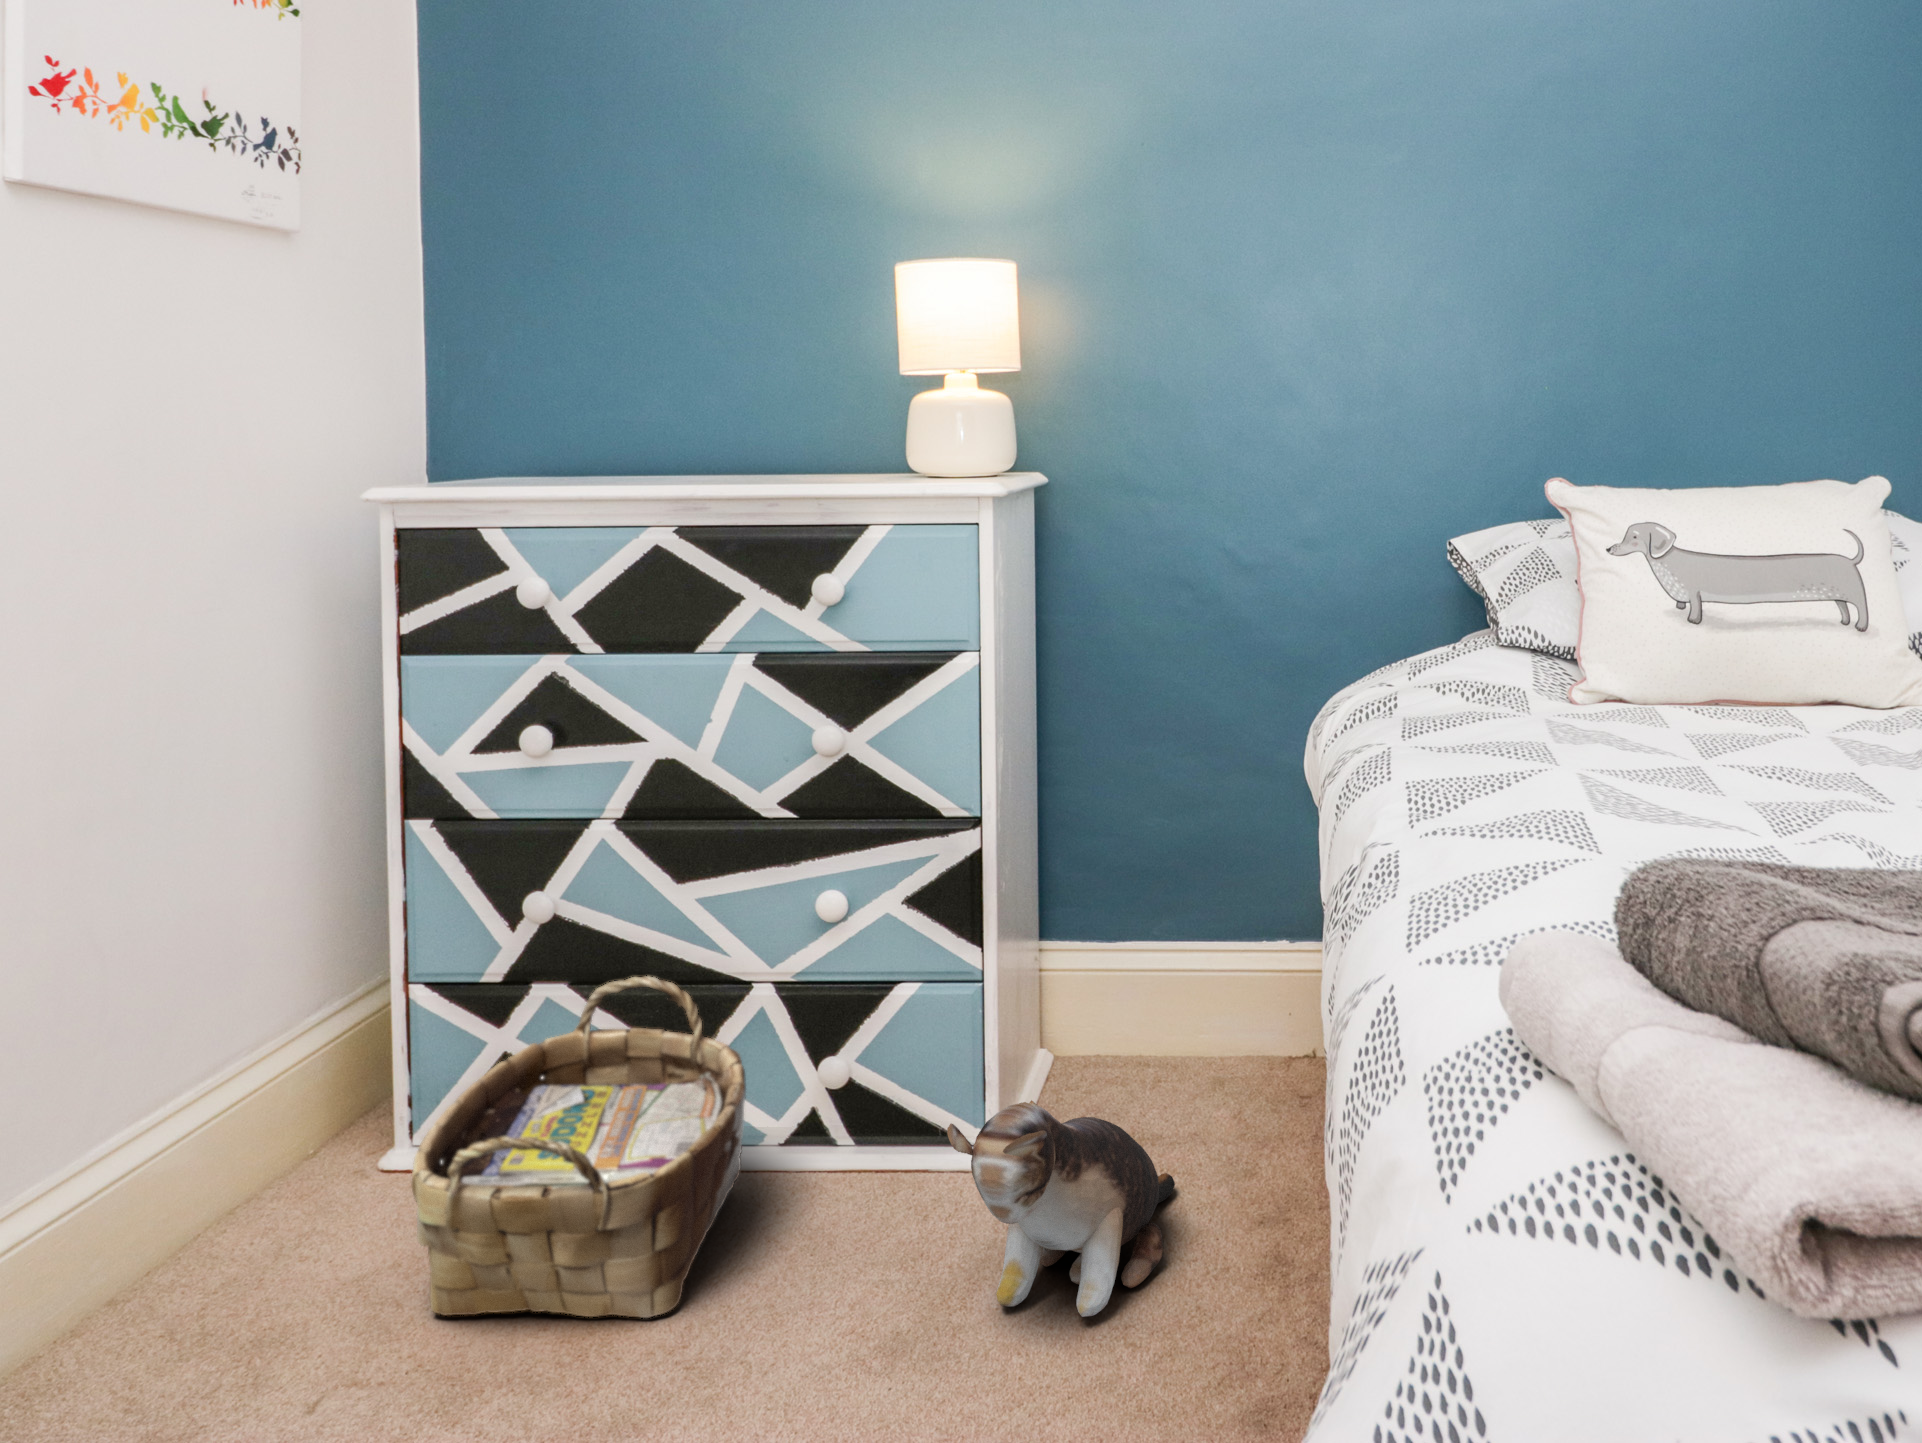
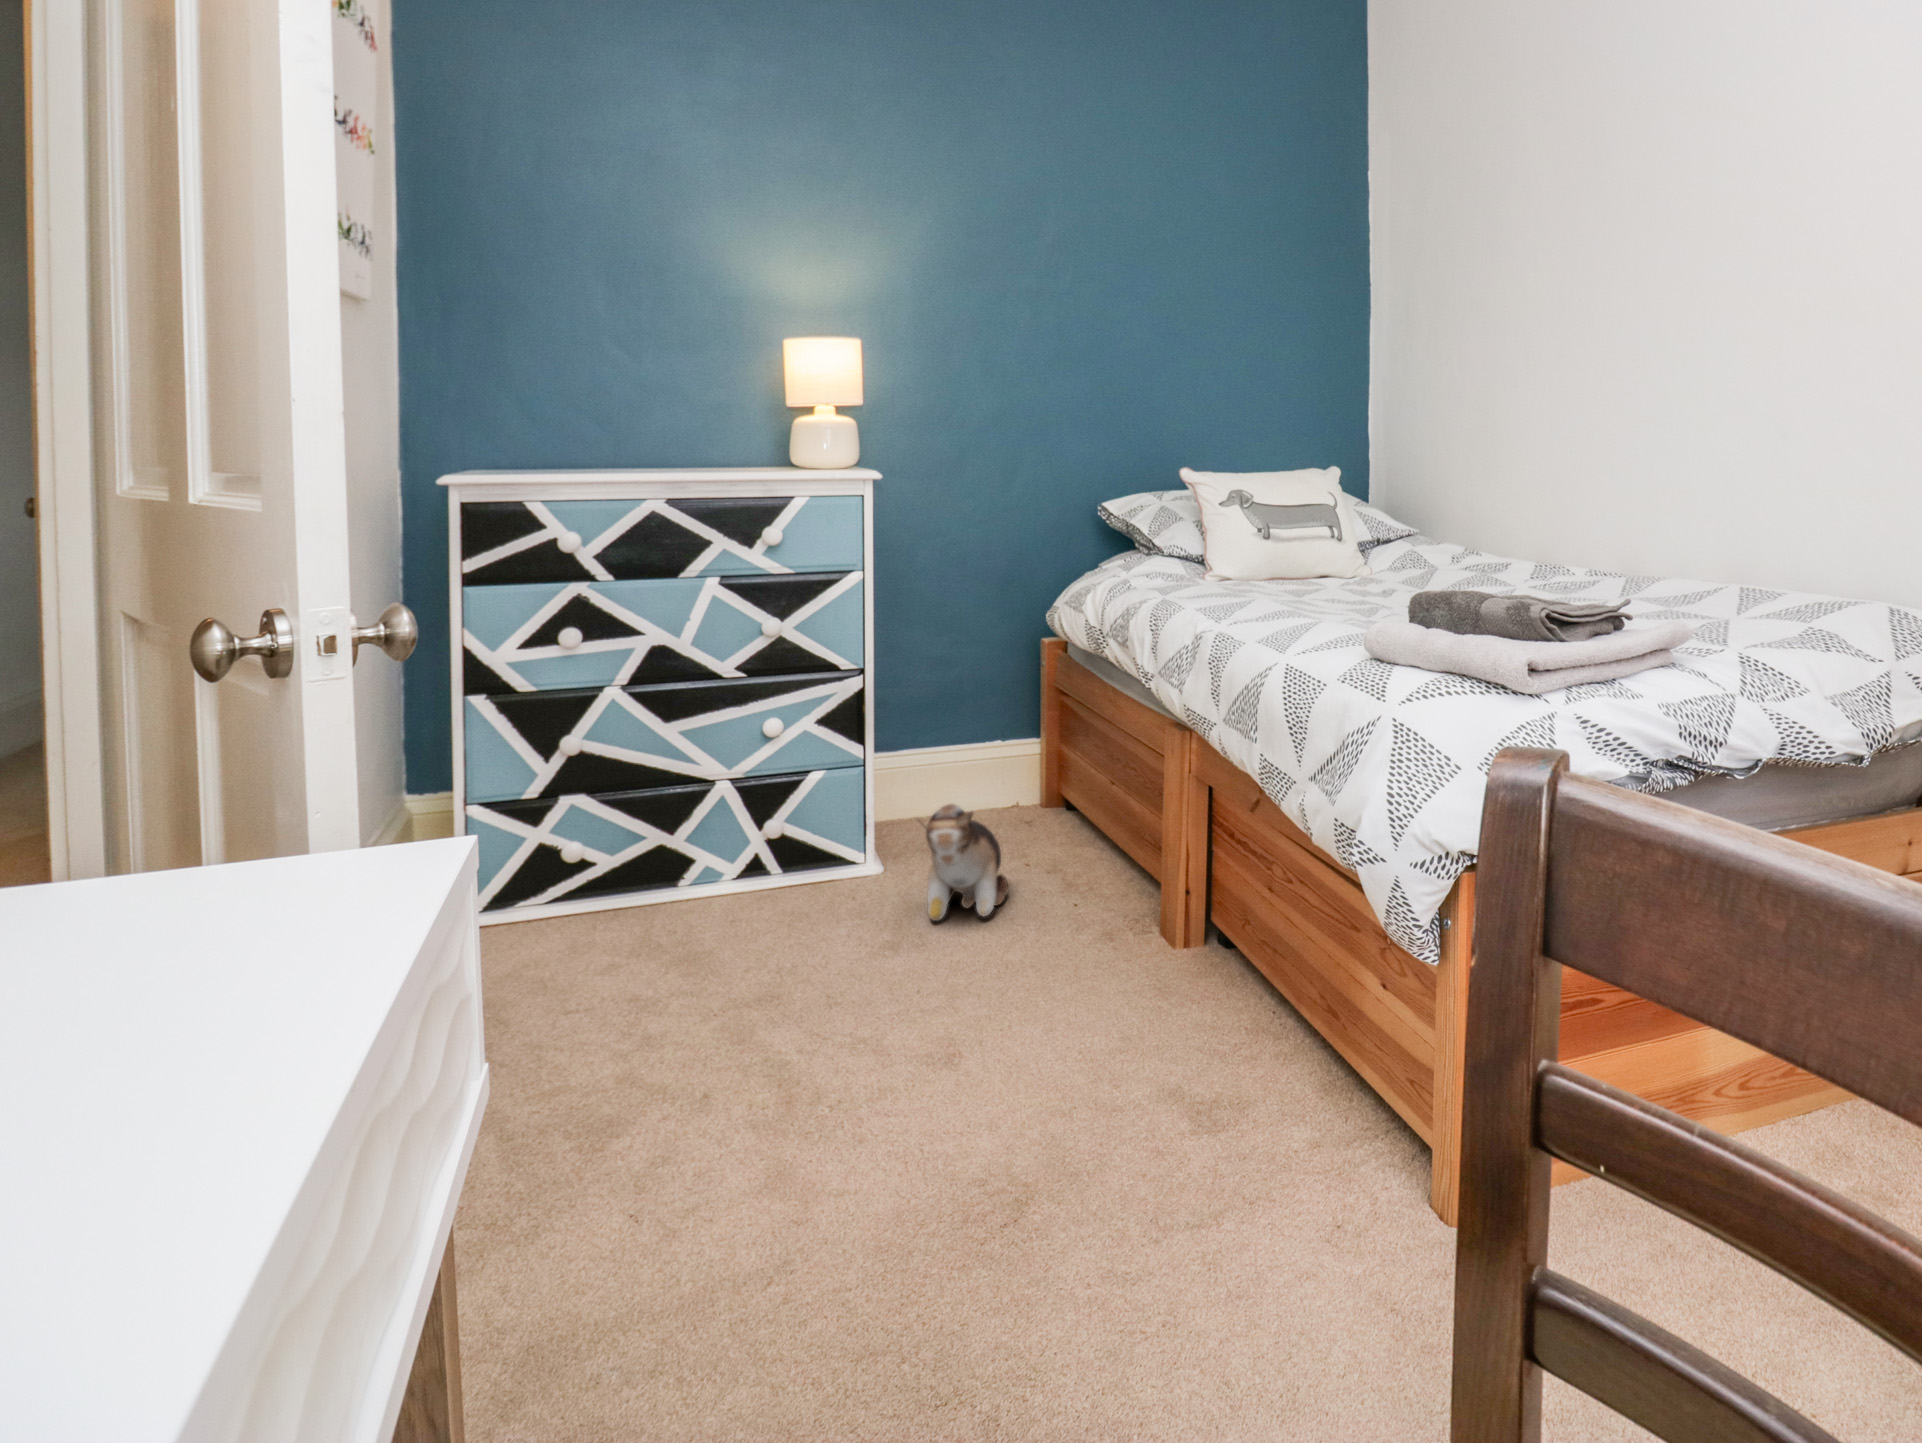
woven basket: present [411,976,746,1318] -> none [564,778,753,974]

